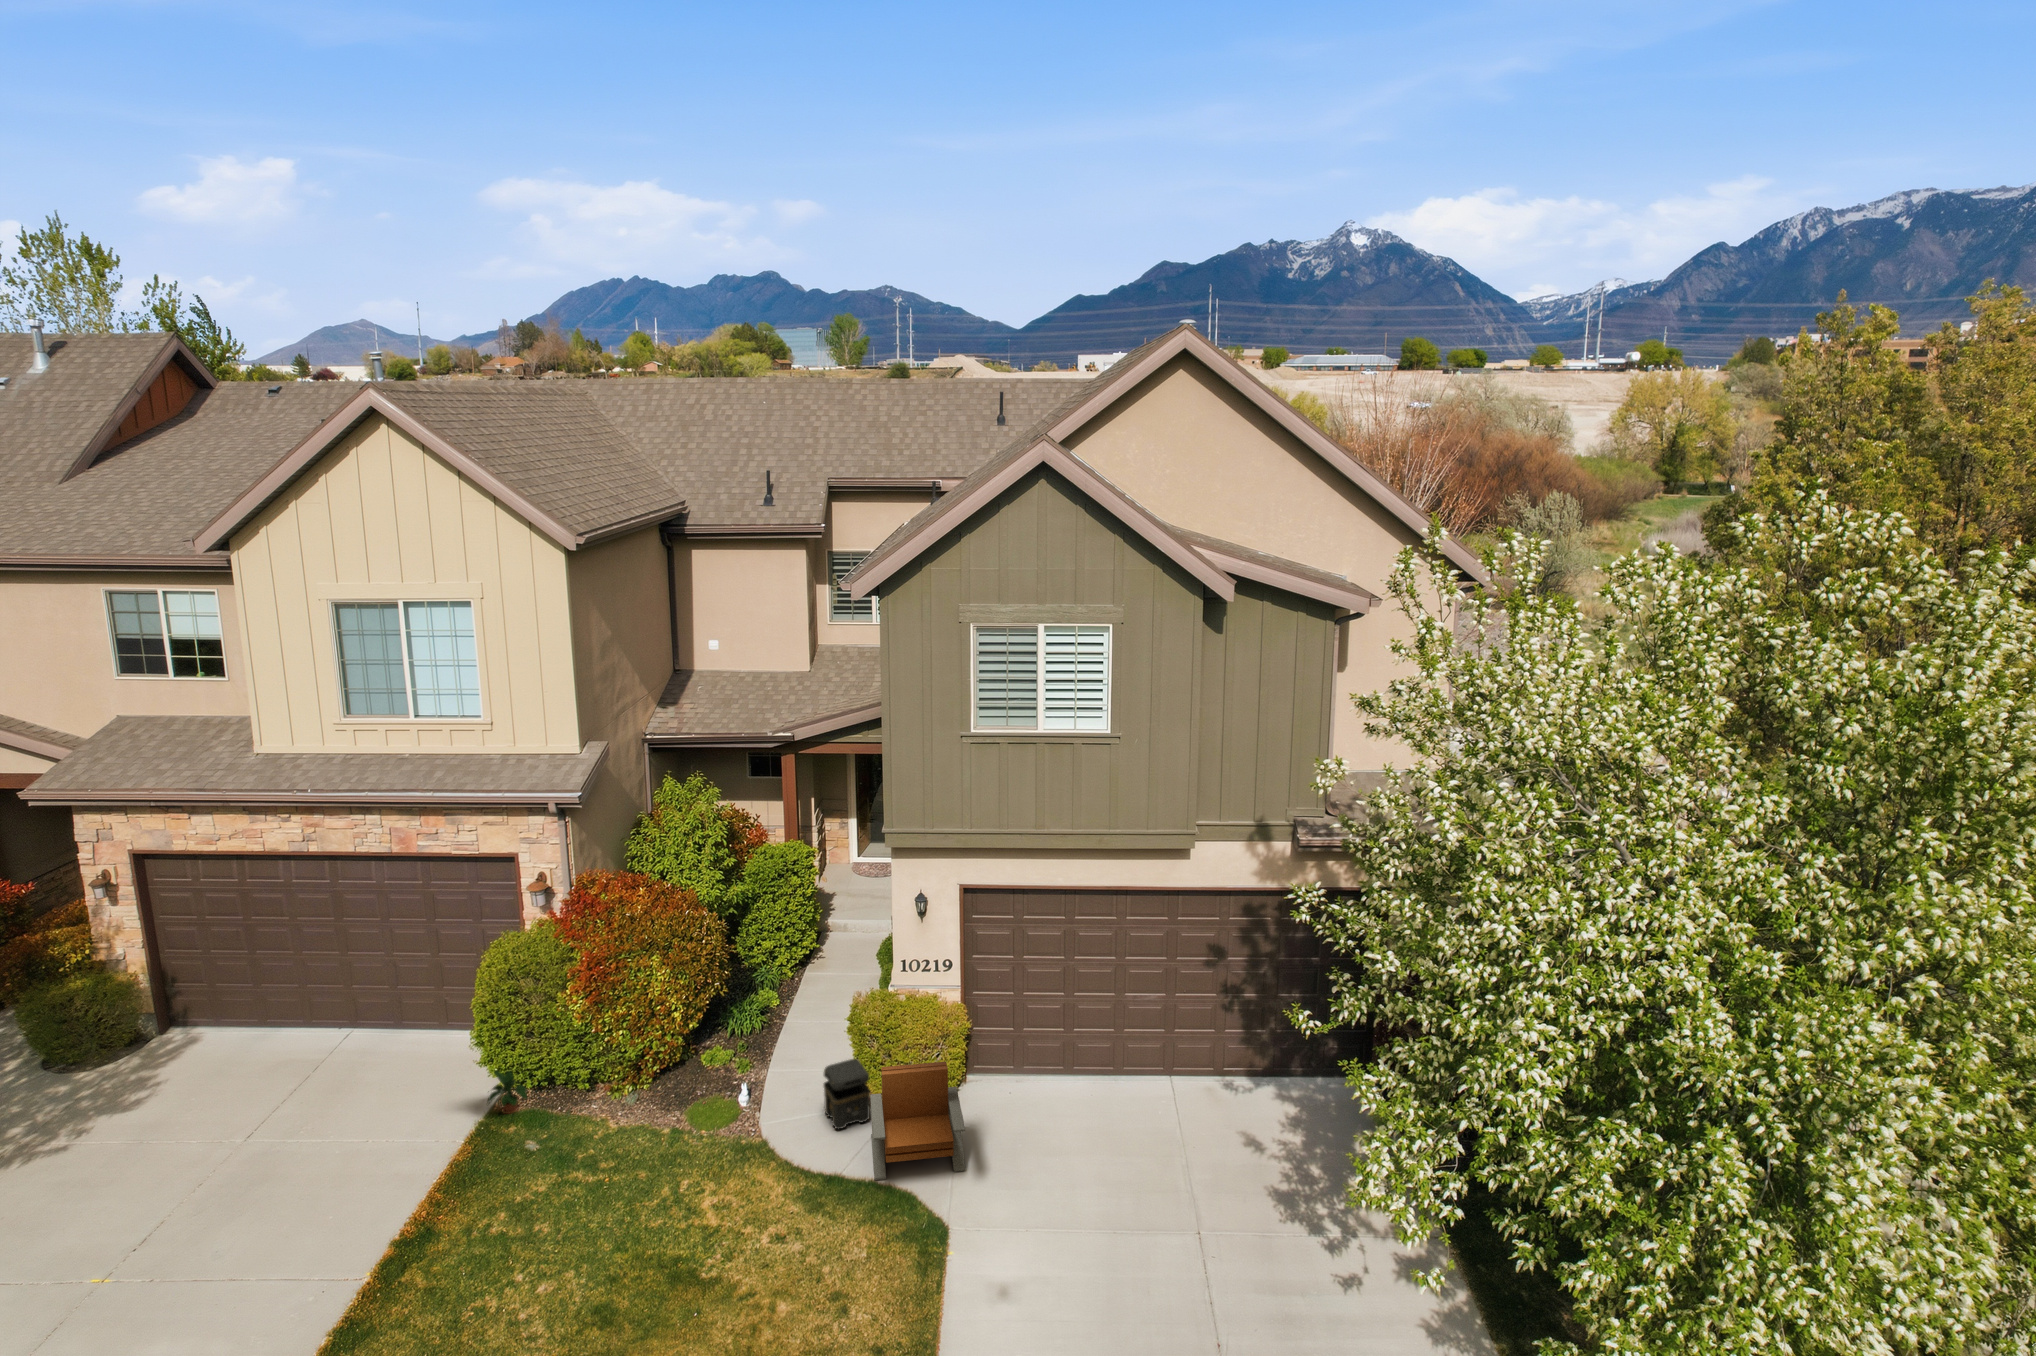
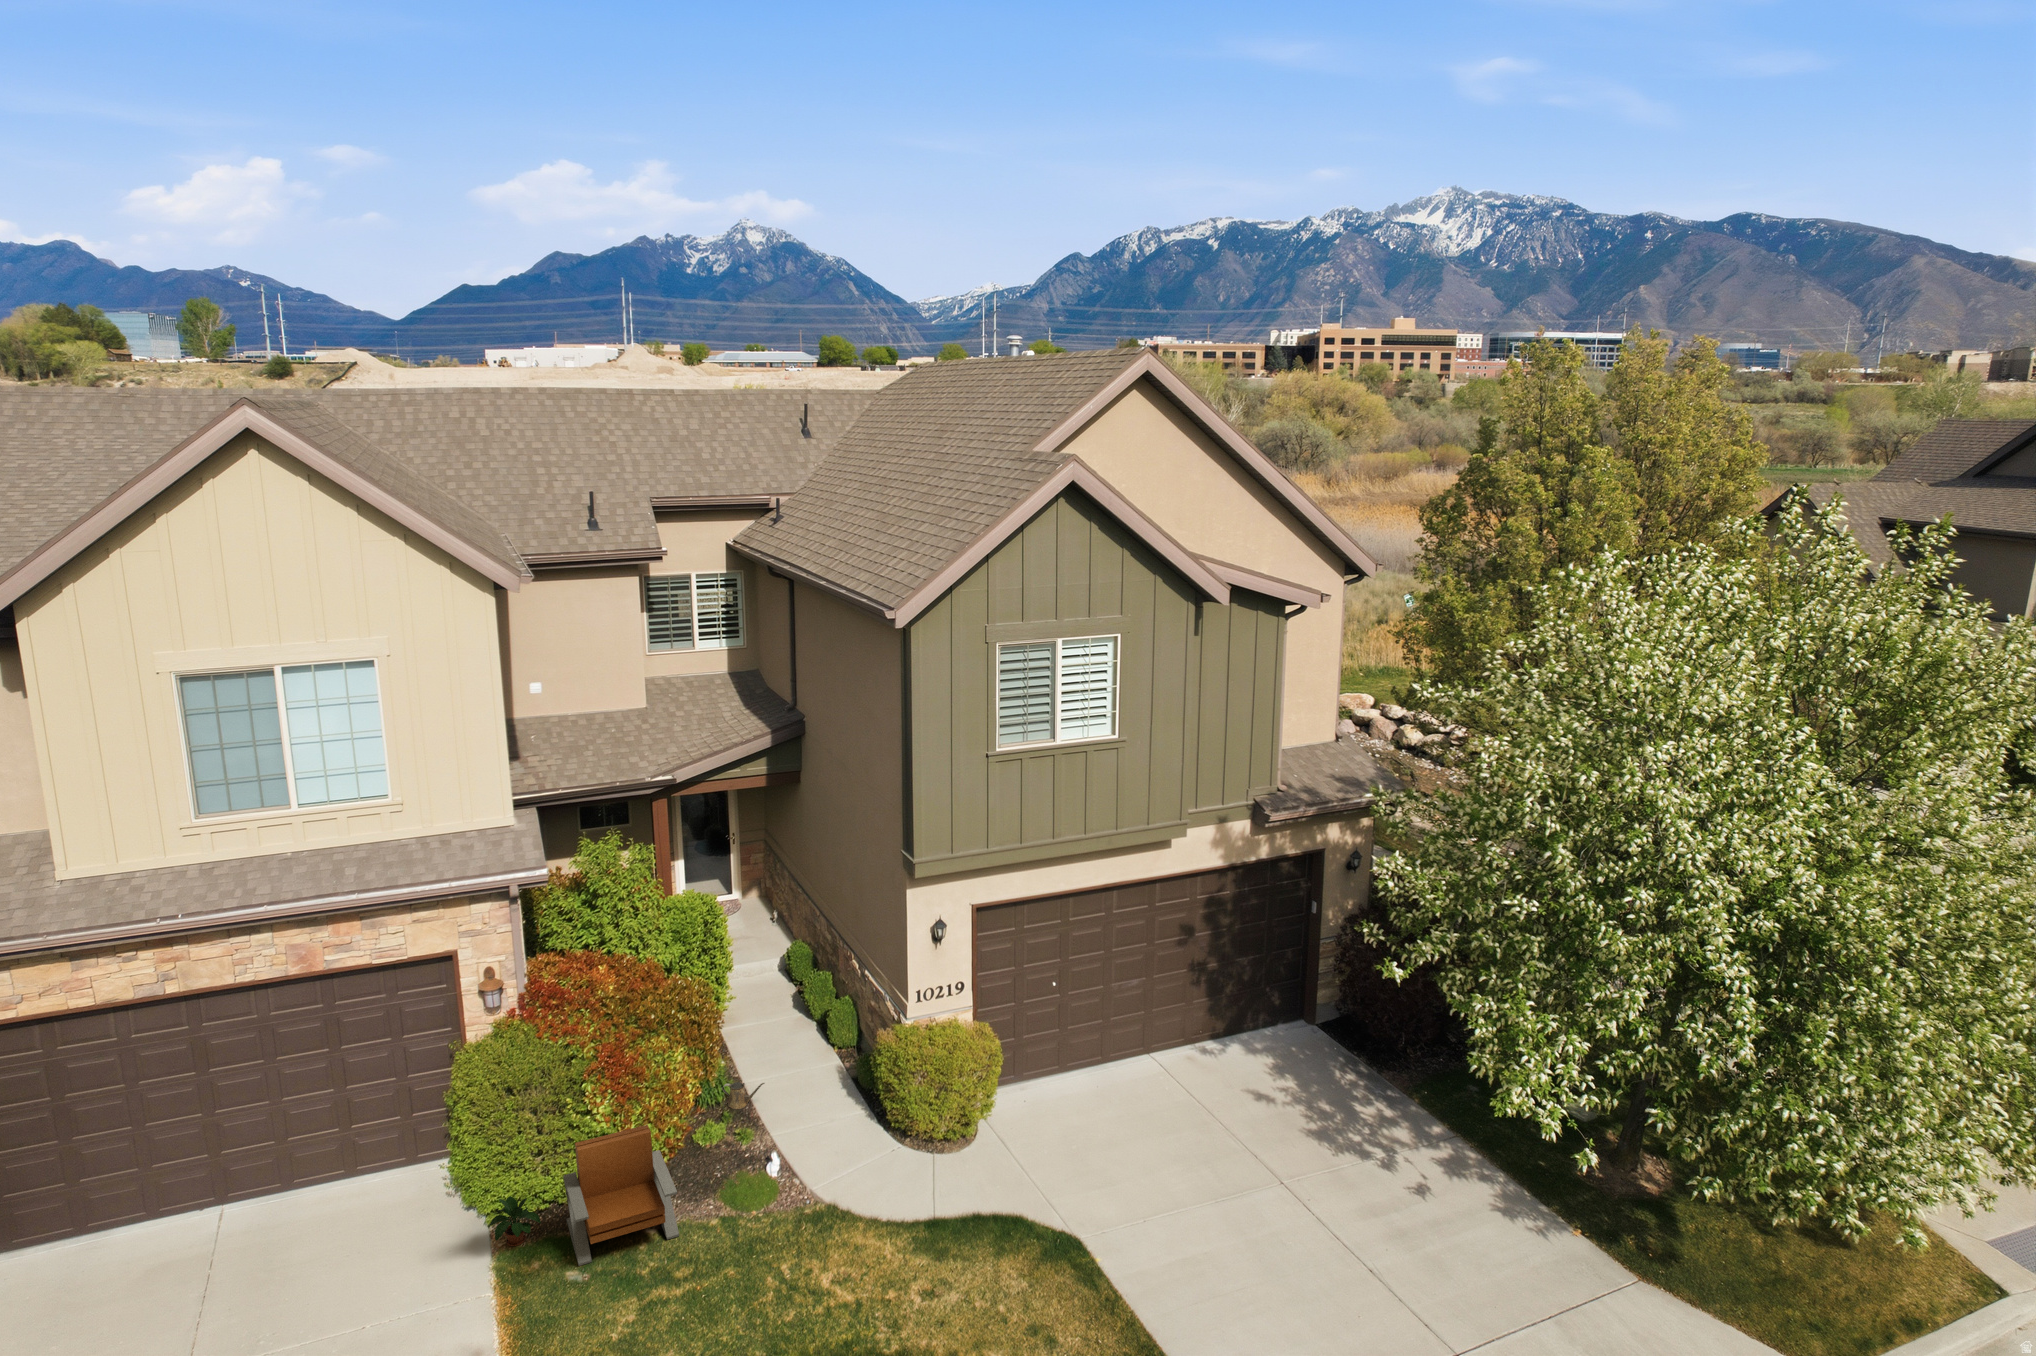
watering can: none [747,1014,779,1040] -> present [722,1082,764,1109]
toolbox: present [824,1059,870,1129] -> none [866,1098,918,1172]
lounge chair: present [870,1062,965,1180] -> present [563,1125,679,1266]

